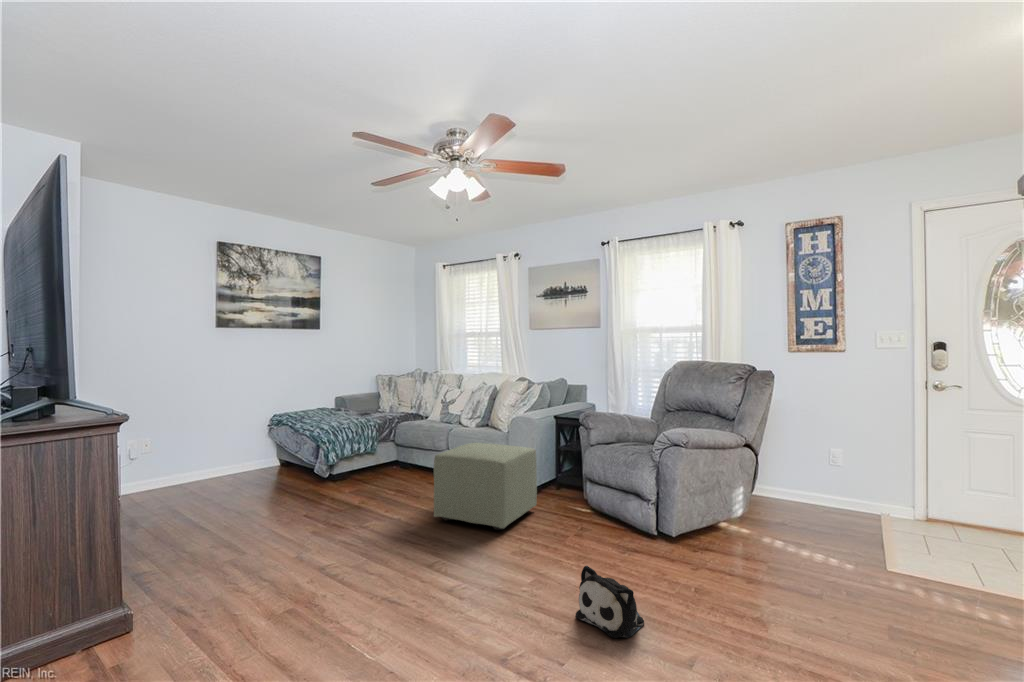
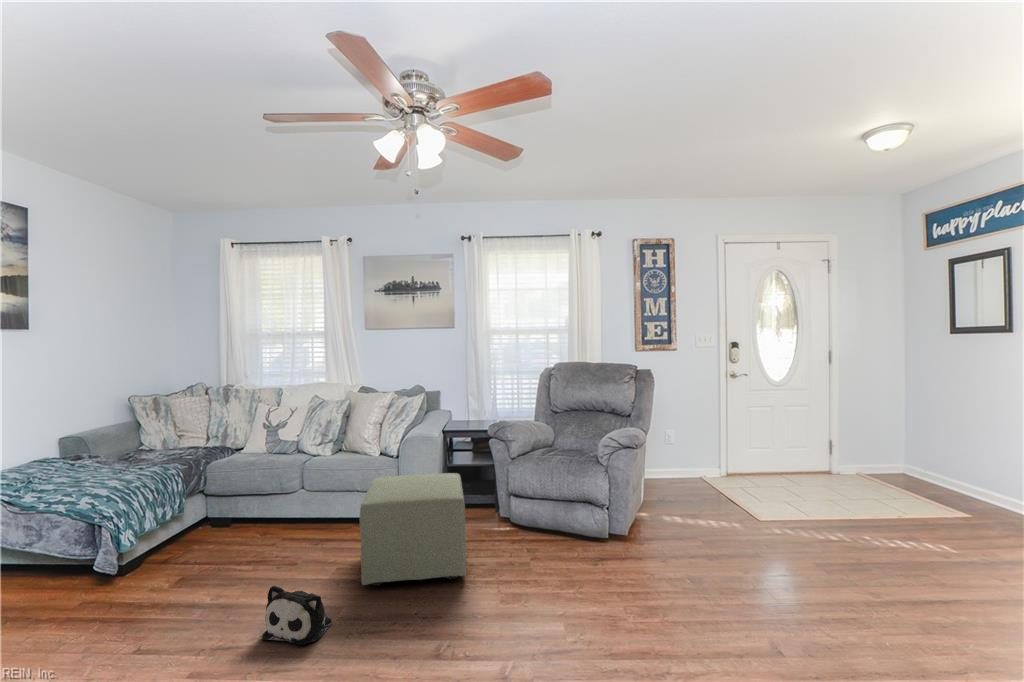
plush toy: present [575,566,644,638] -> present [262,586,332,646]

